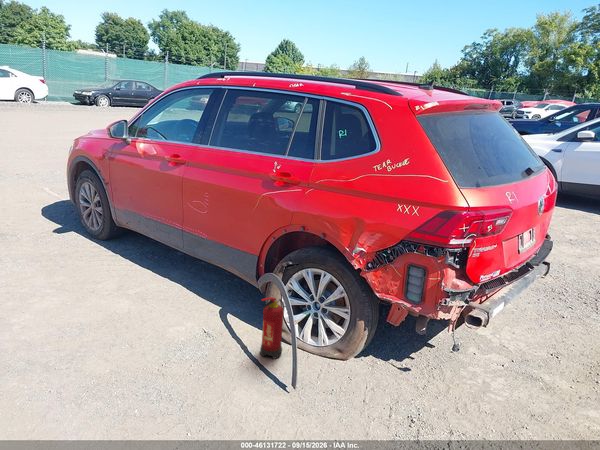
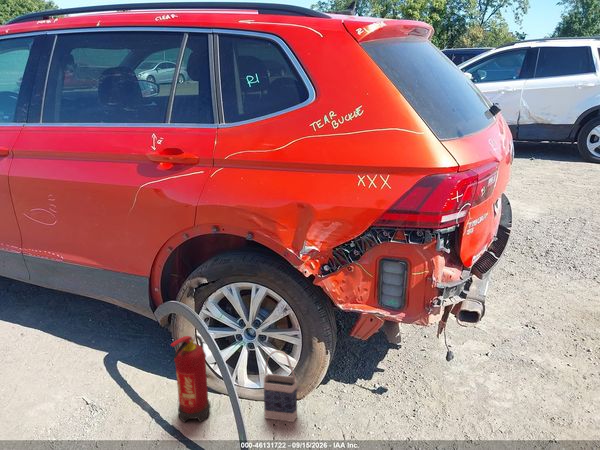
bag: none [317,319,342,373] -> present [264,350,297,422]

